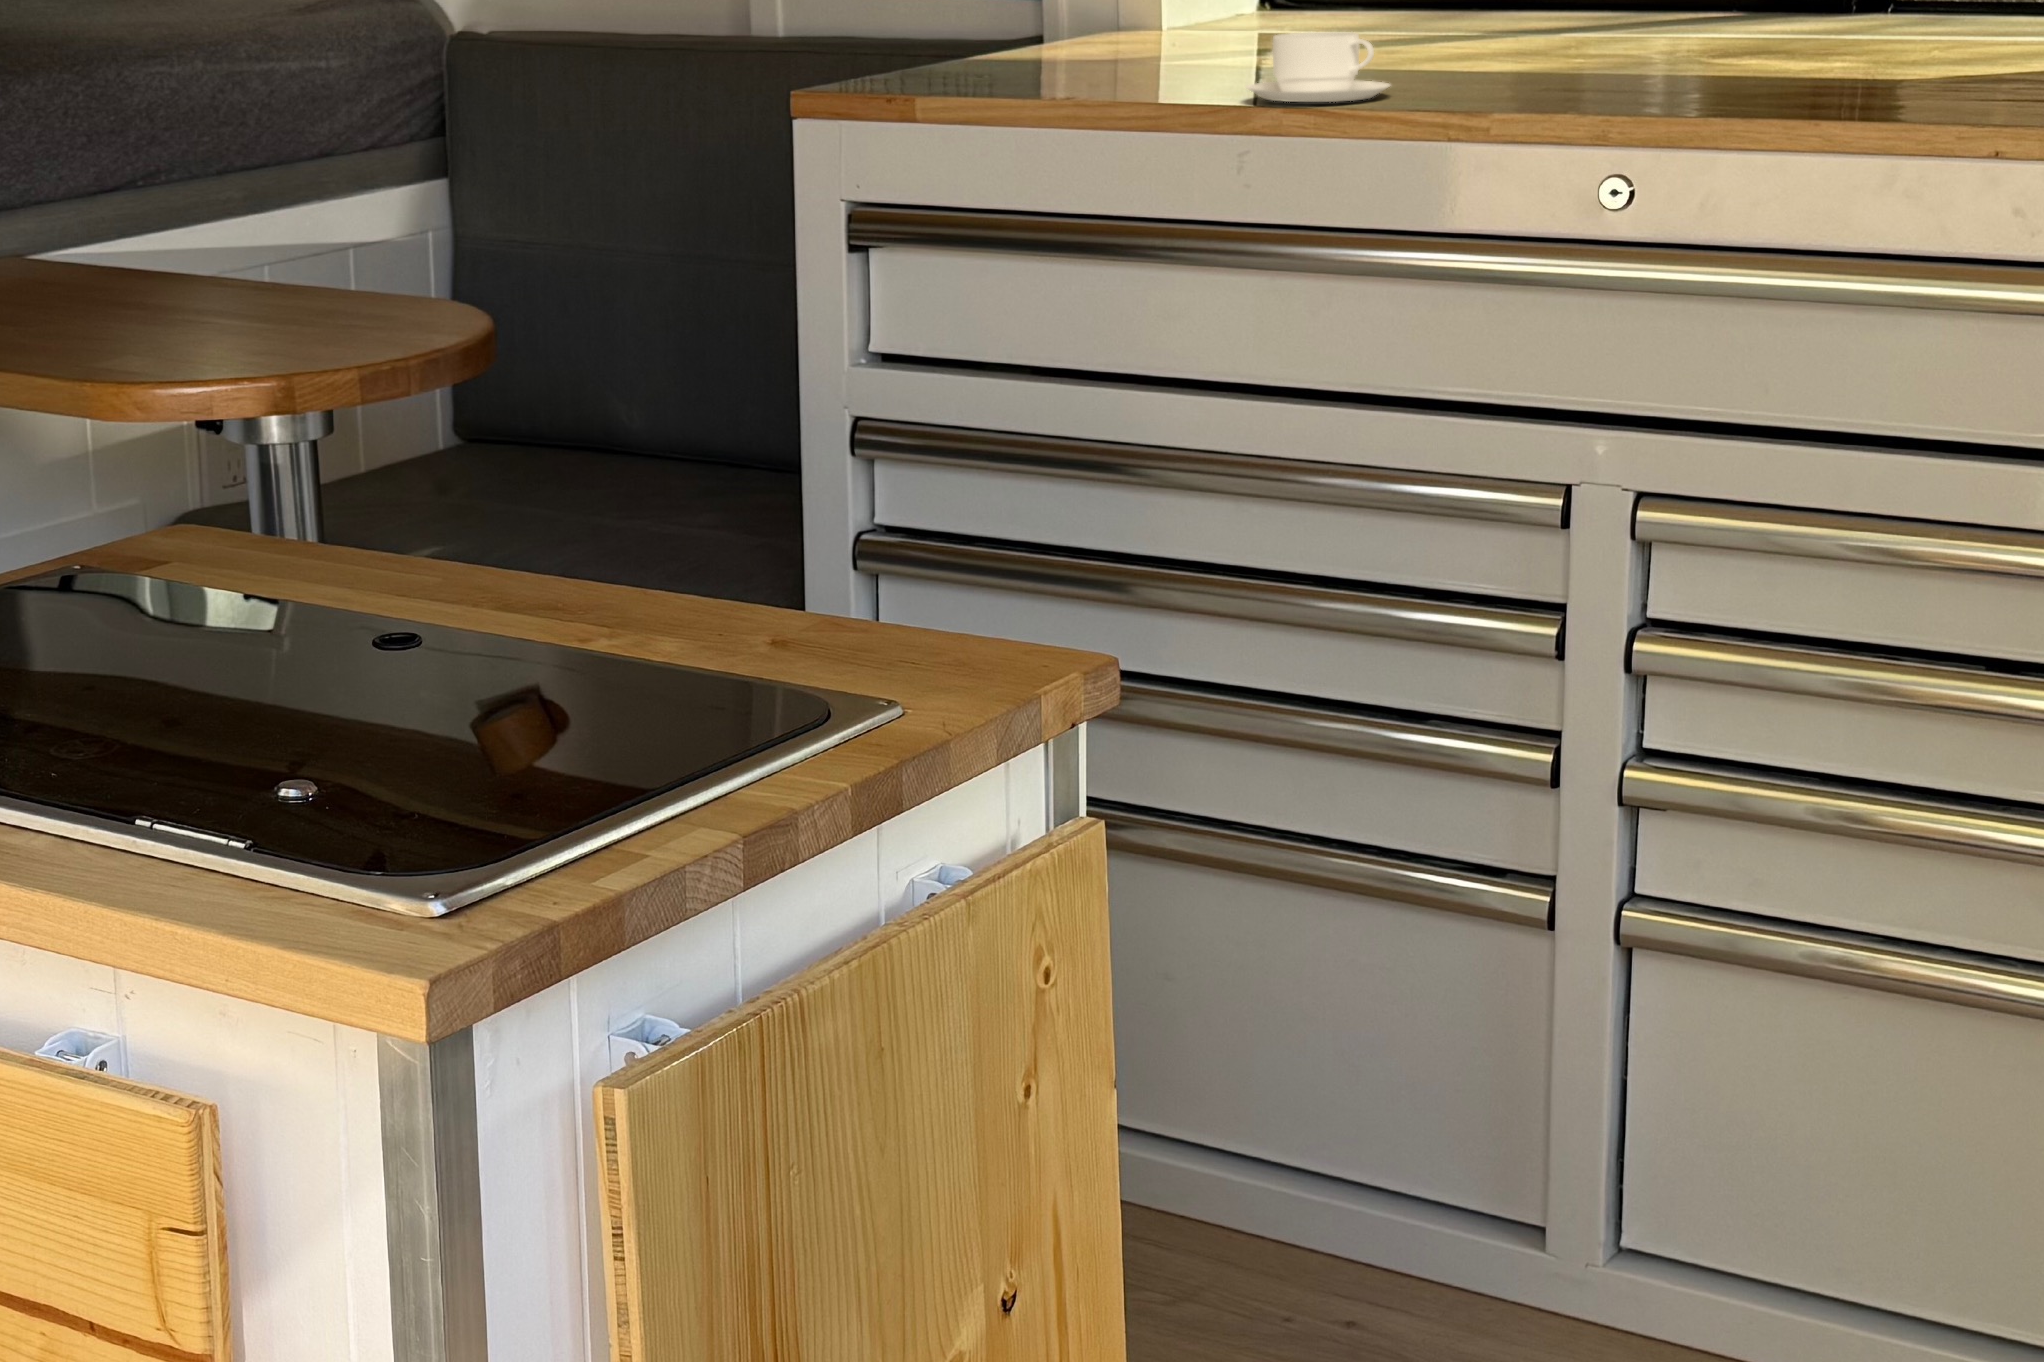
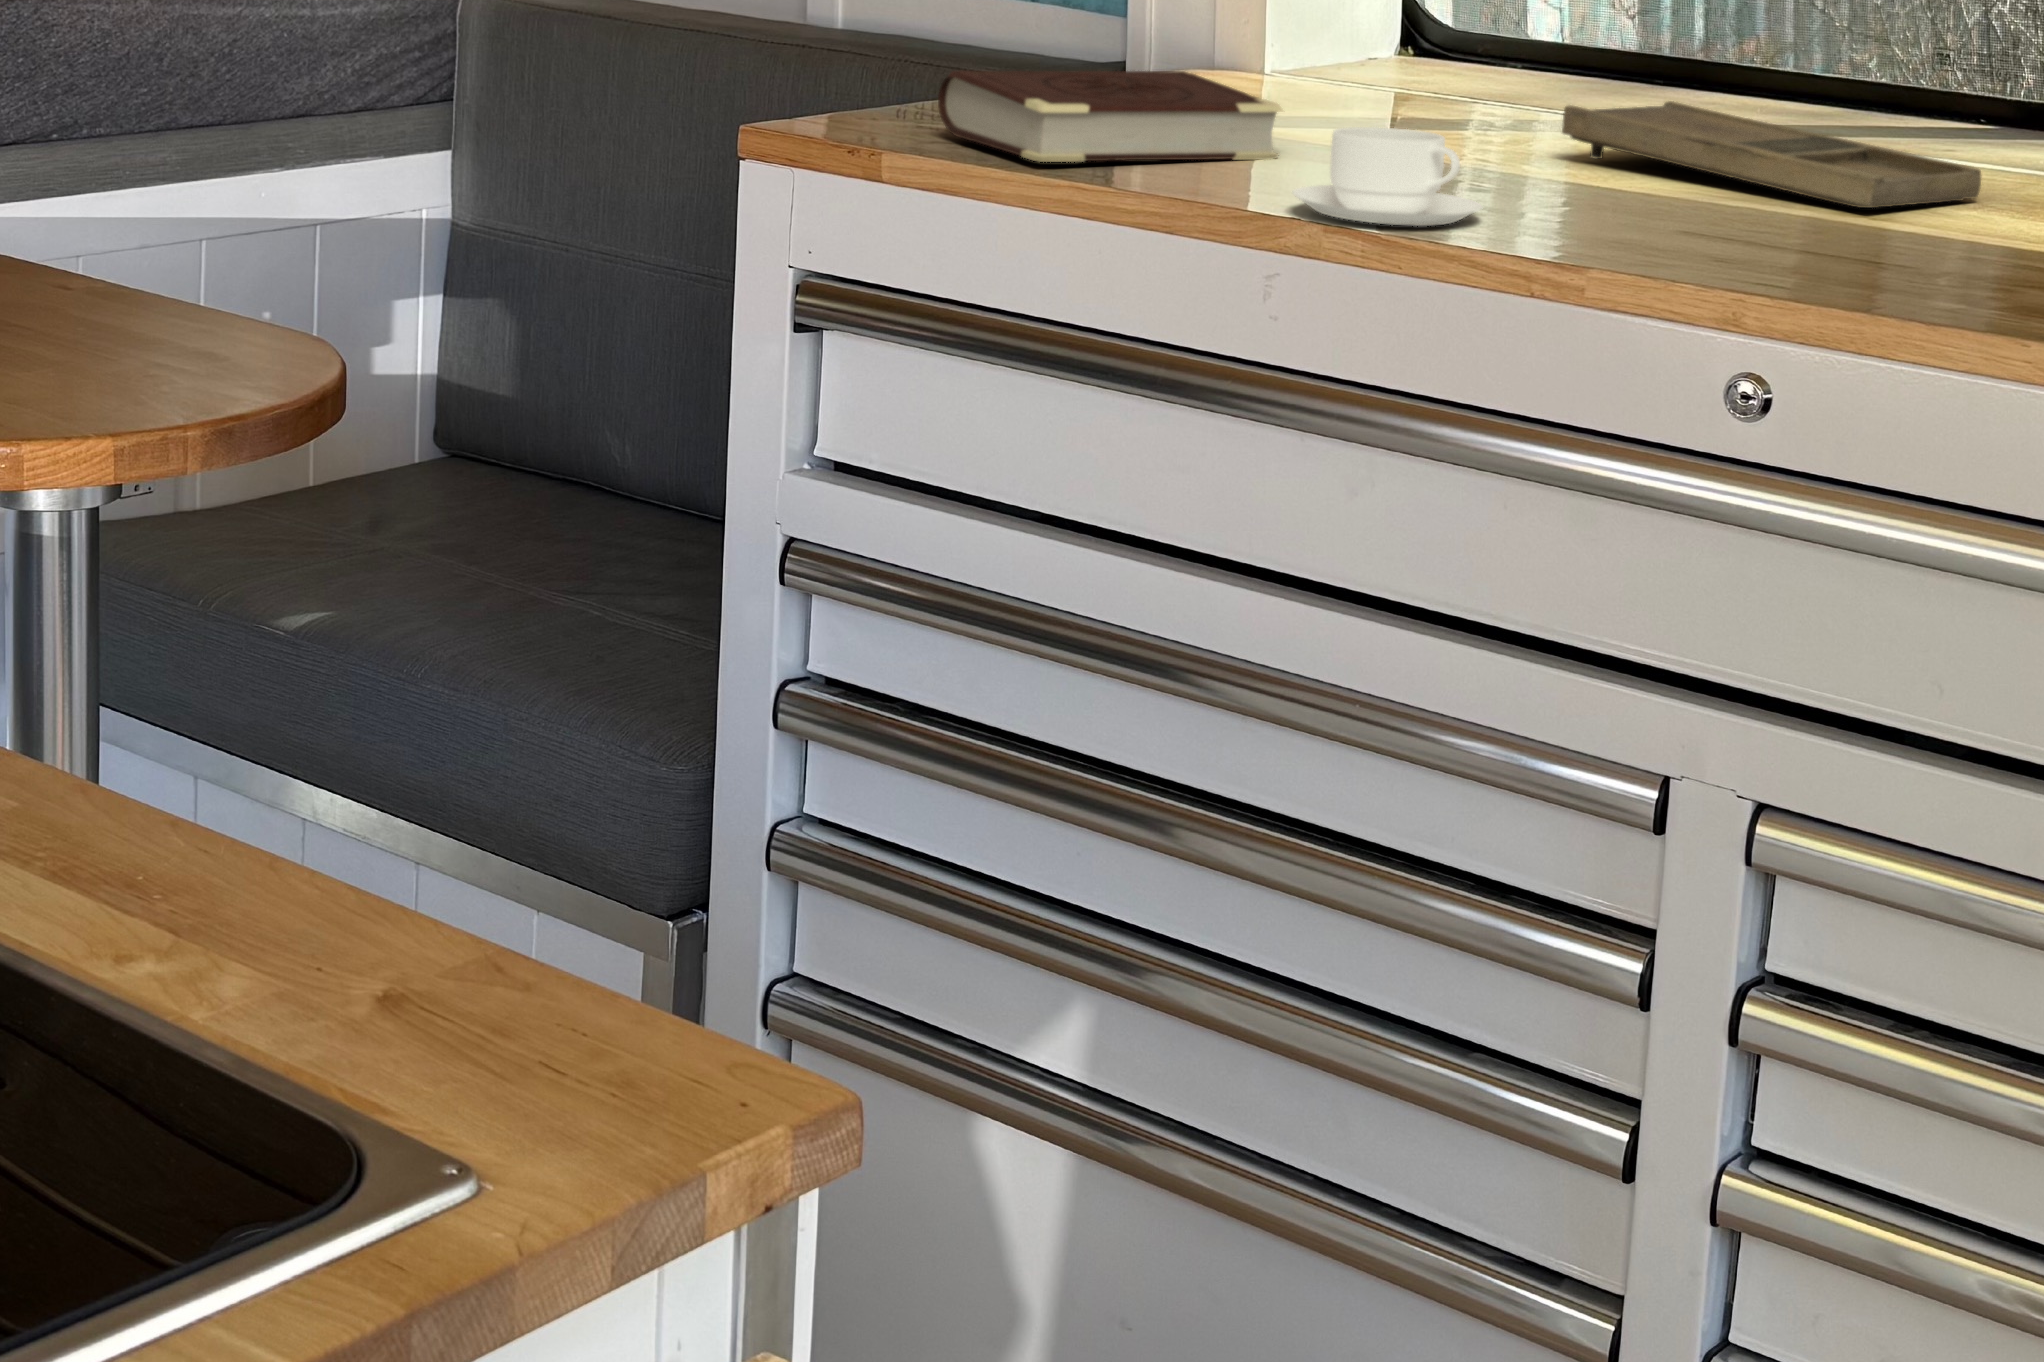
tray: none [1429,7,1755,62] -> present [1562,101,1981,208]
book: none [936,18,1215,91] -> present [938,71,1283,162]

